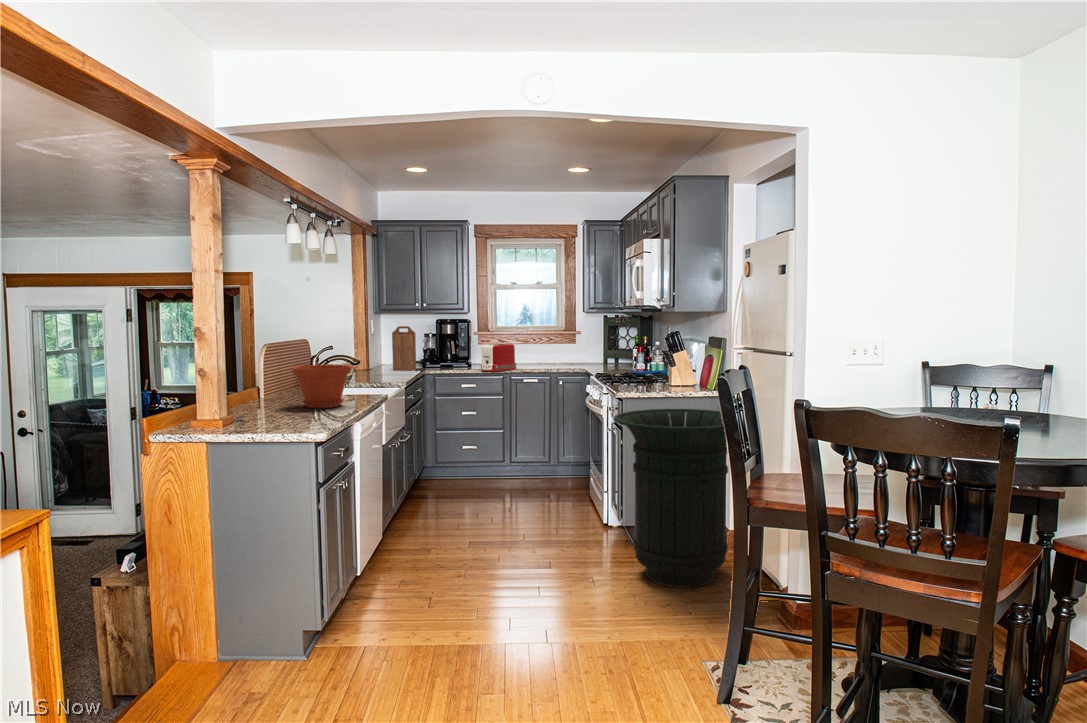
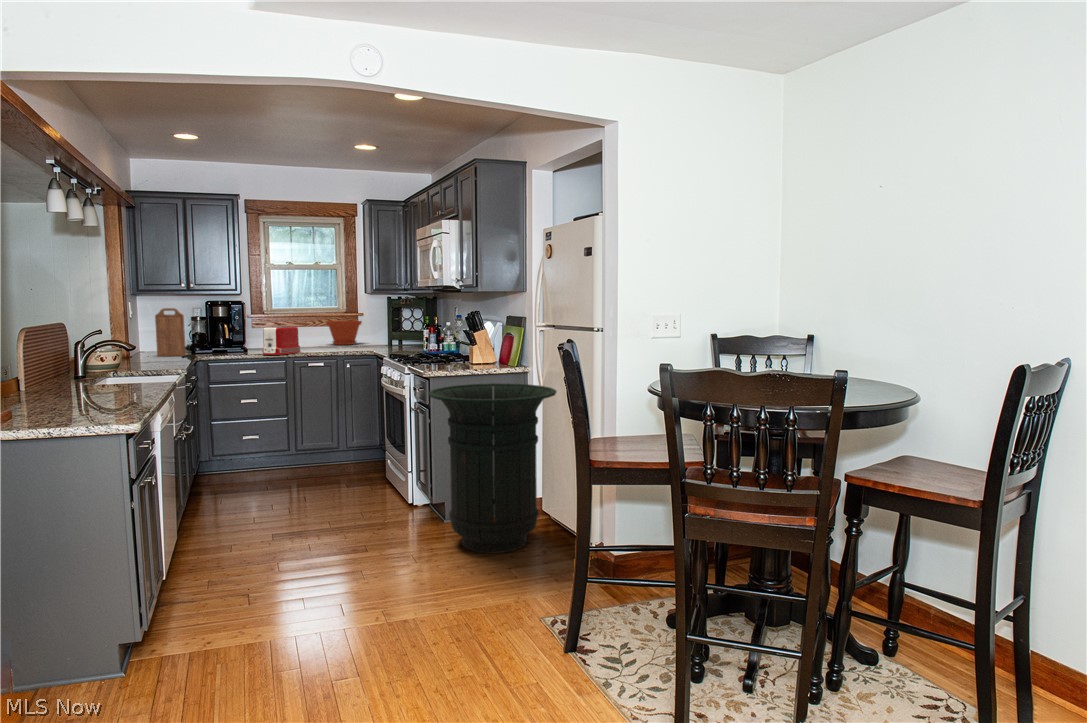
plant pot: present [292,365,352,408] -> present [326,320,362,345]

